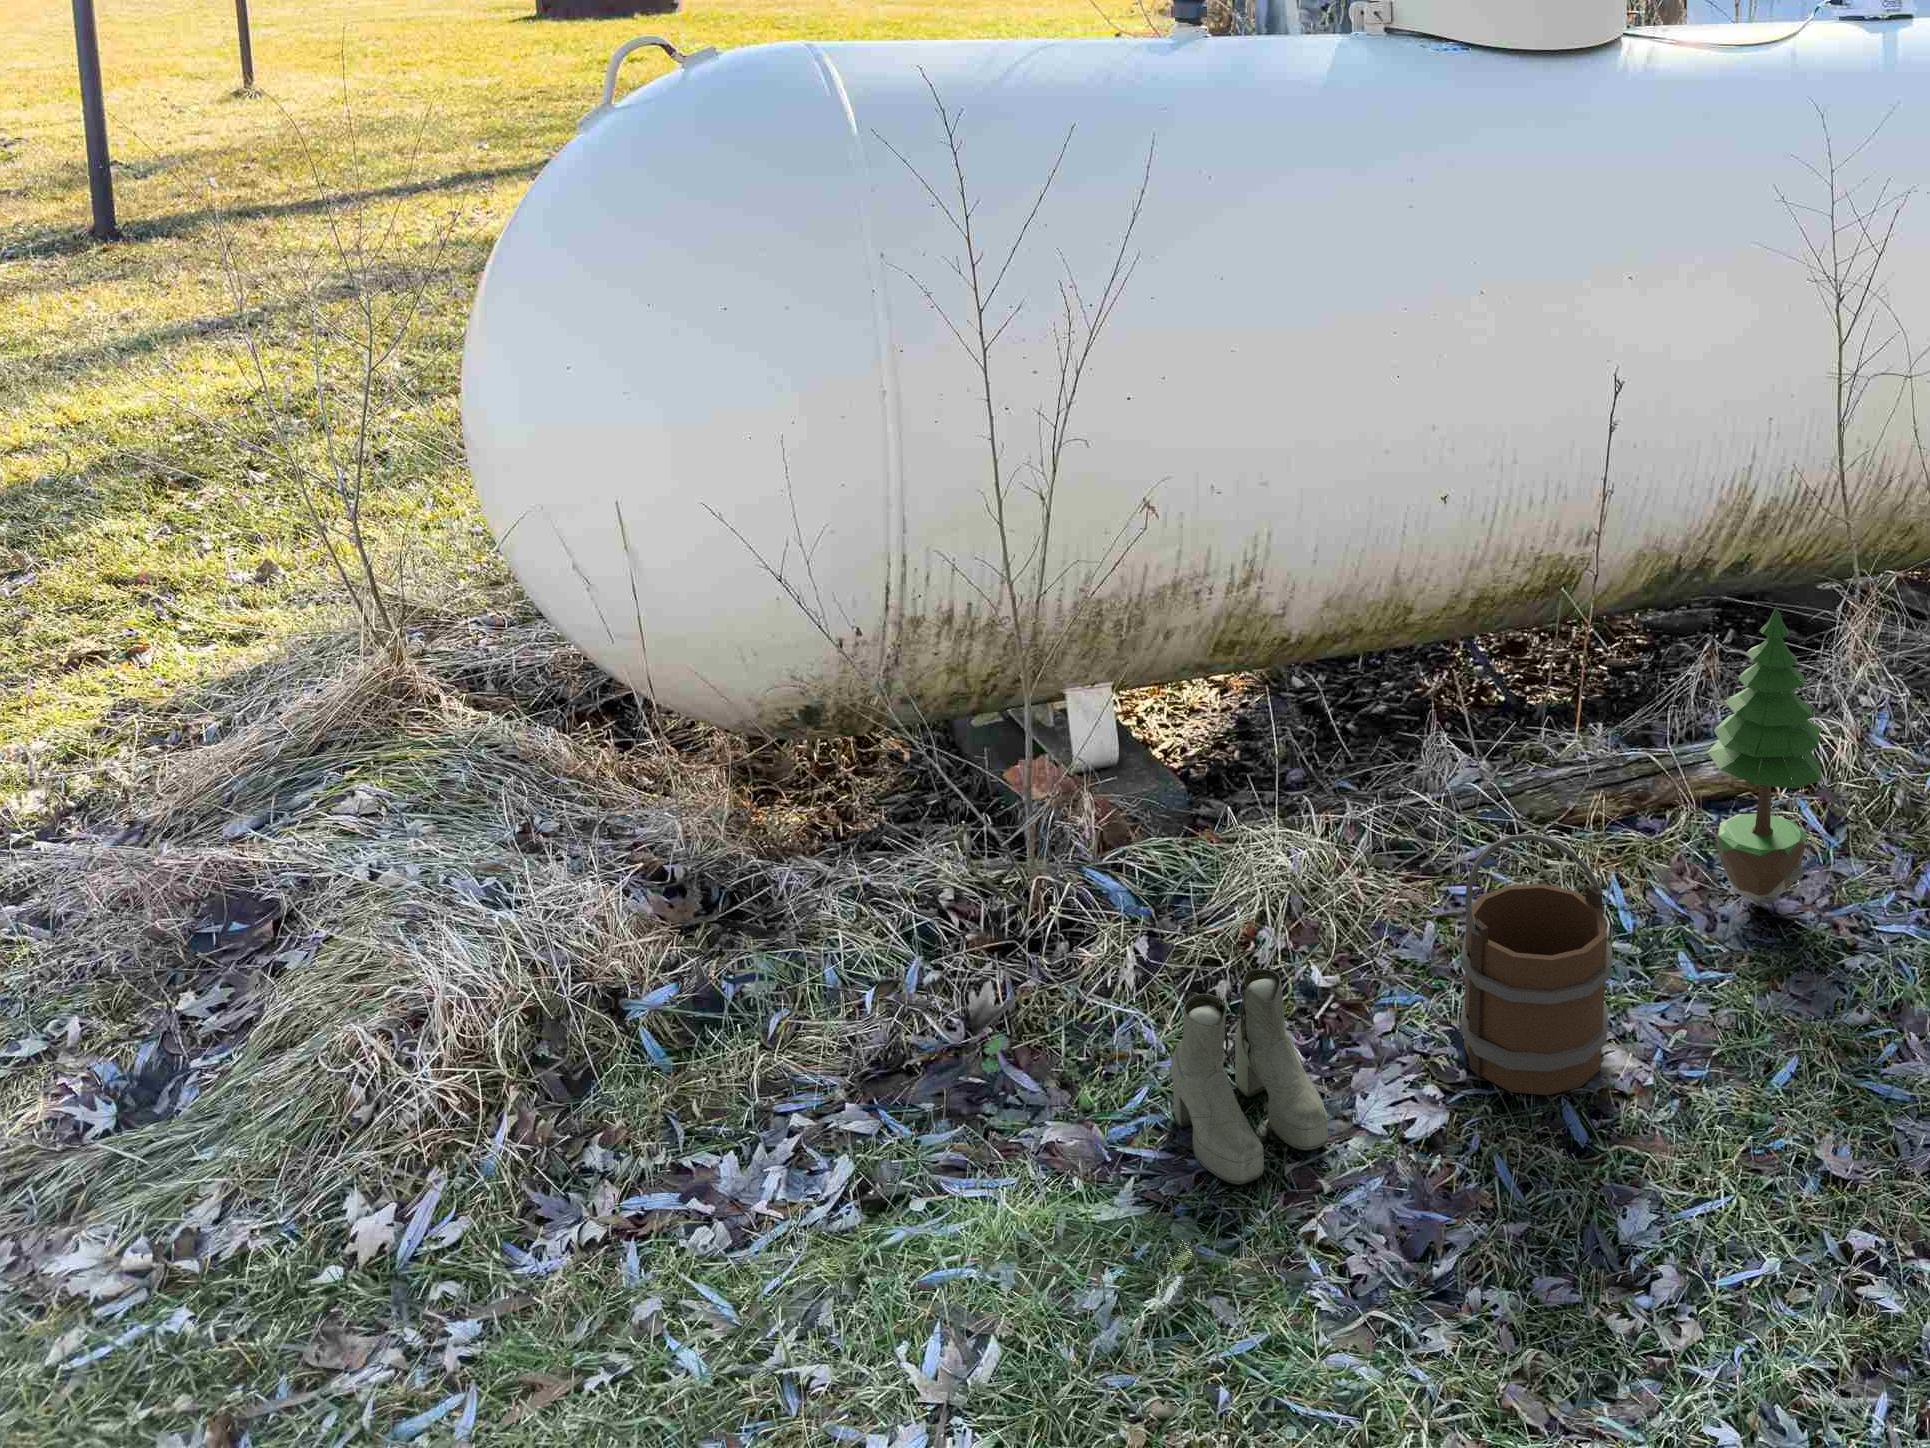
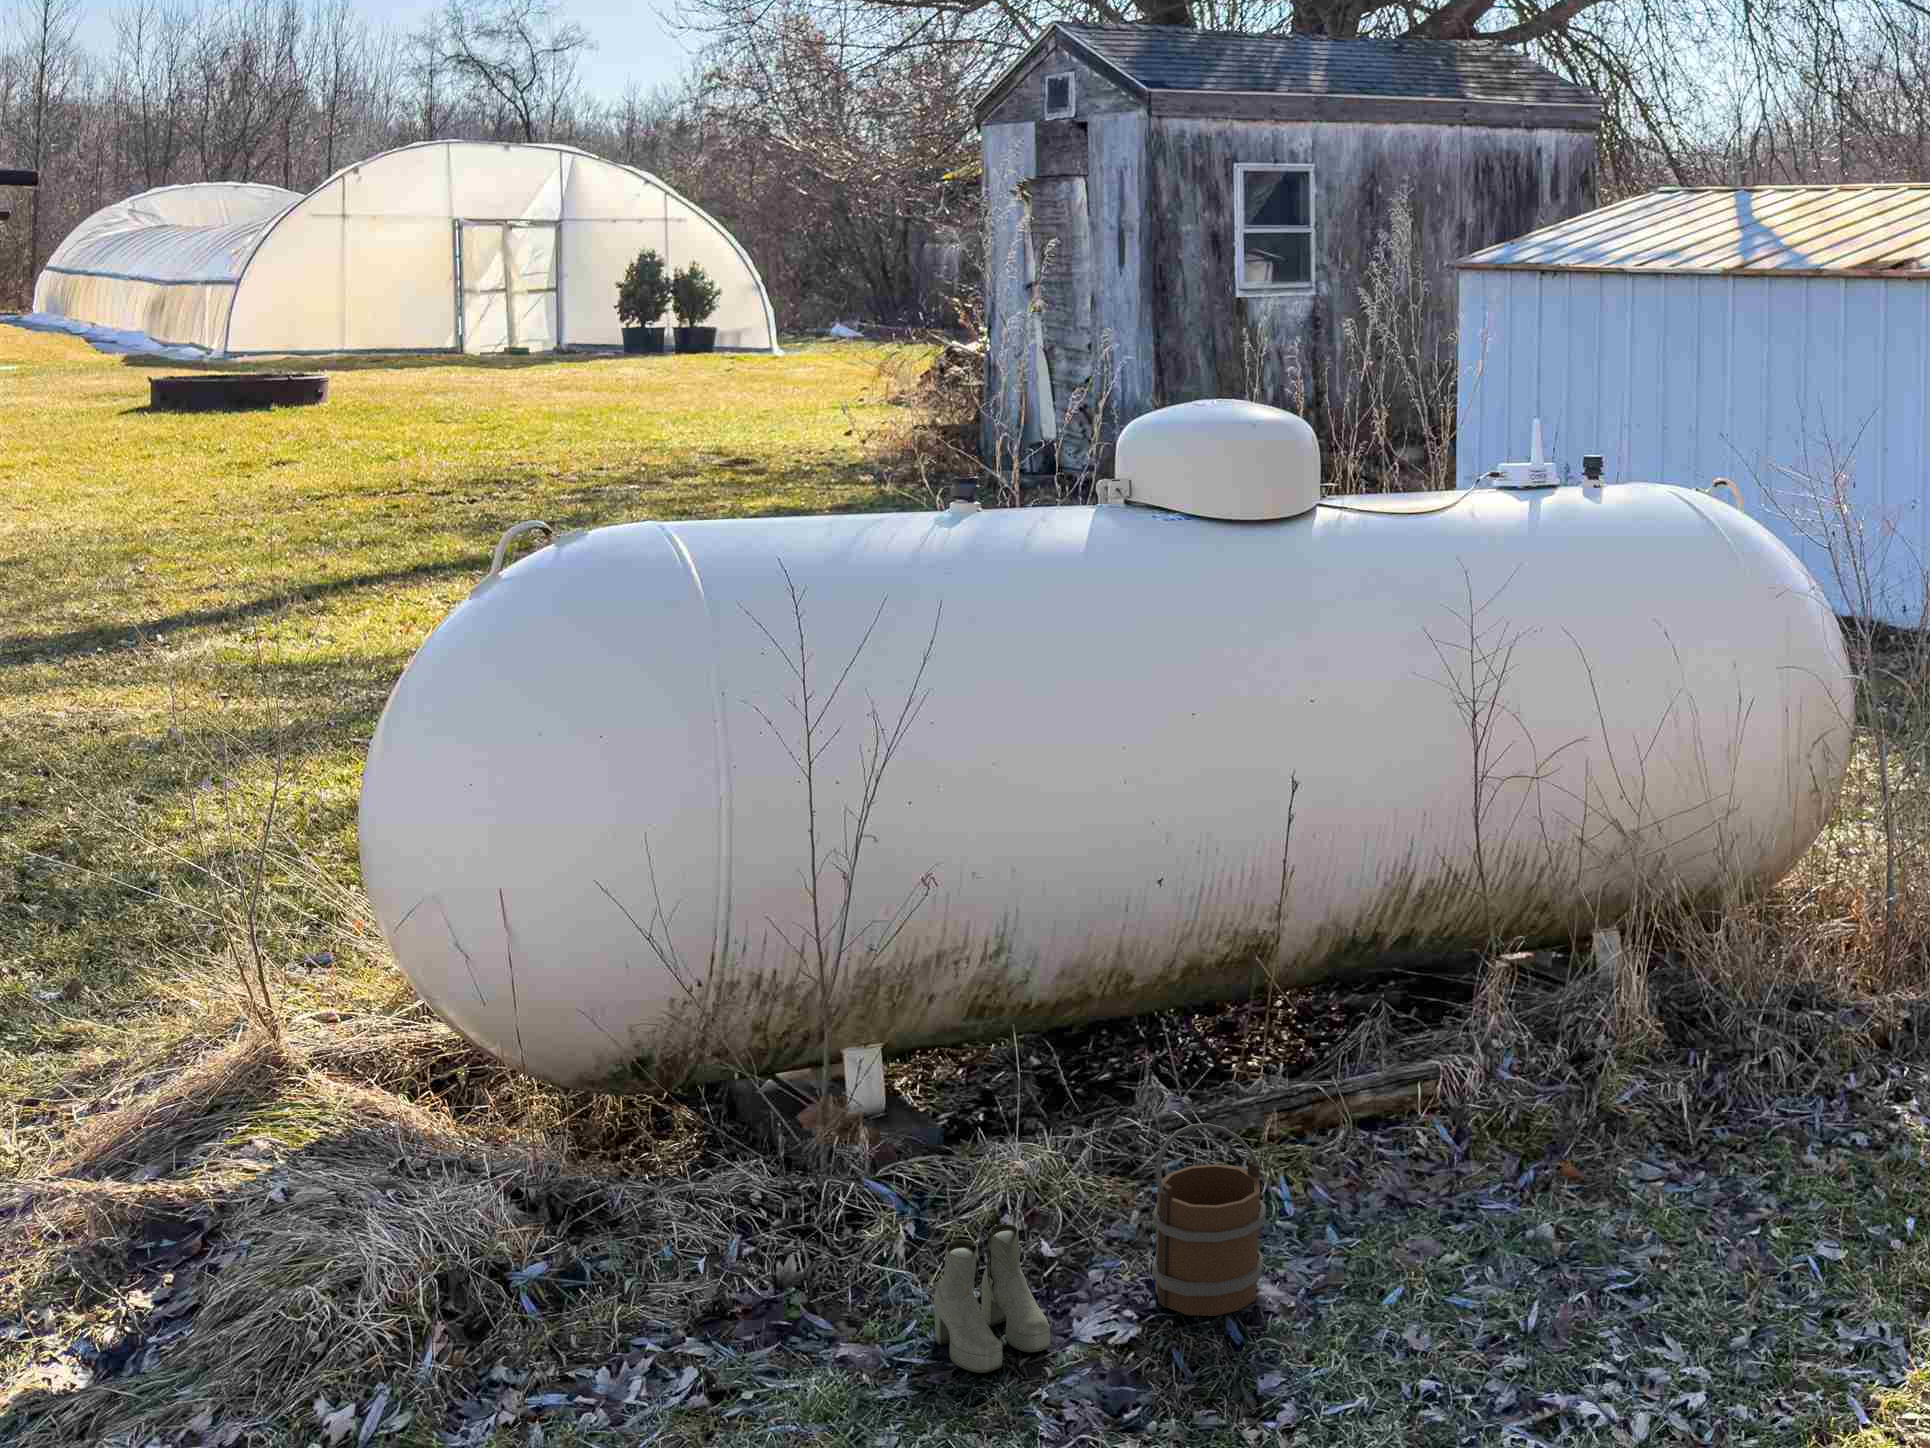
potted tree: present [1707,606,1821,904] -> none [1352,955,1439,1196]

